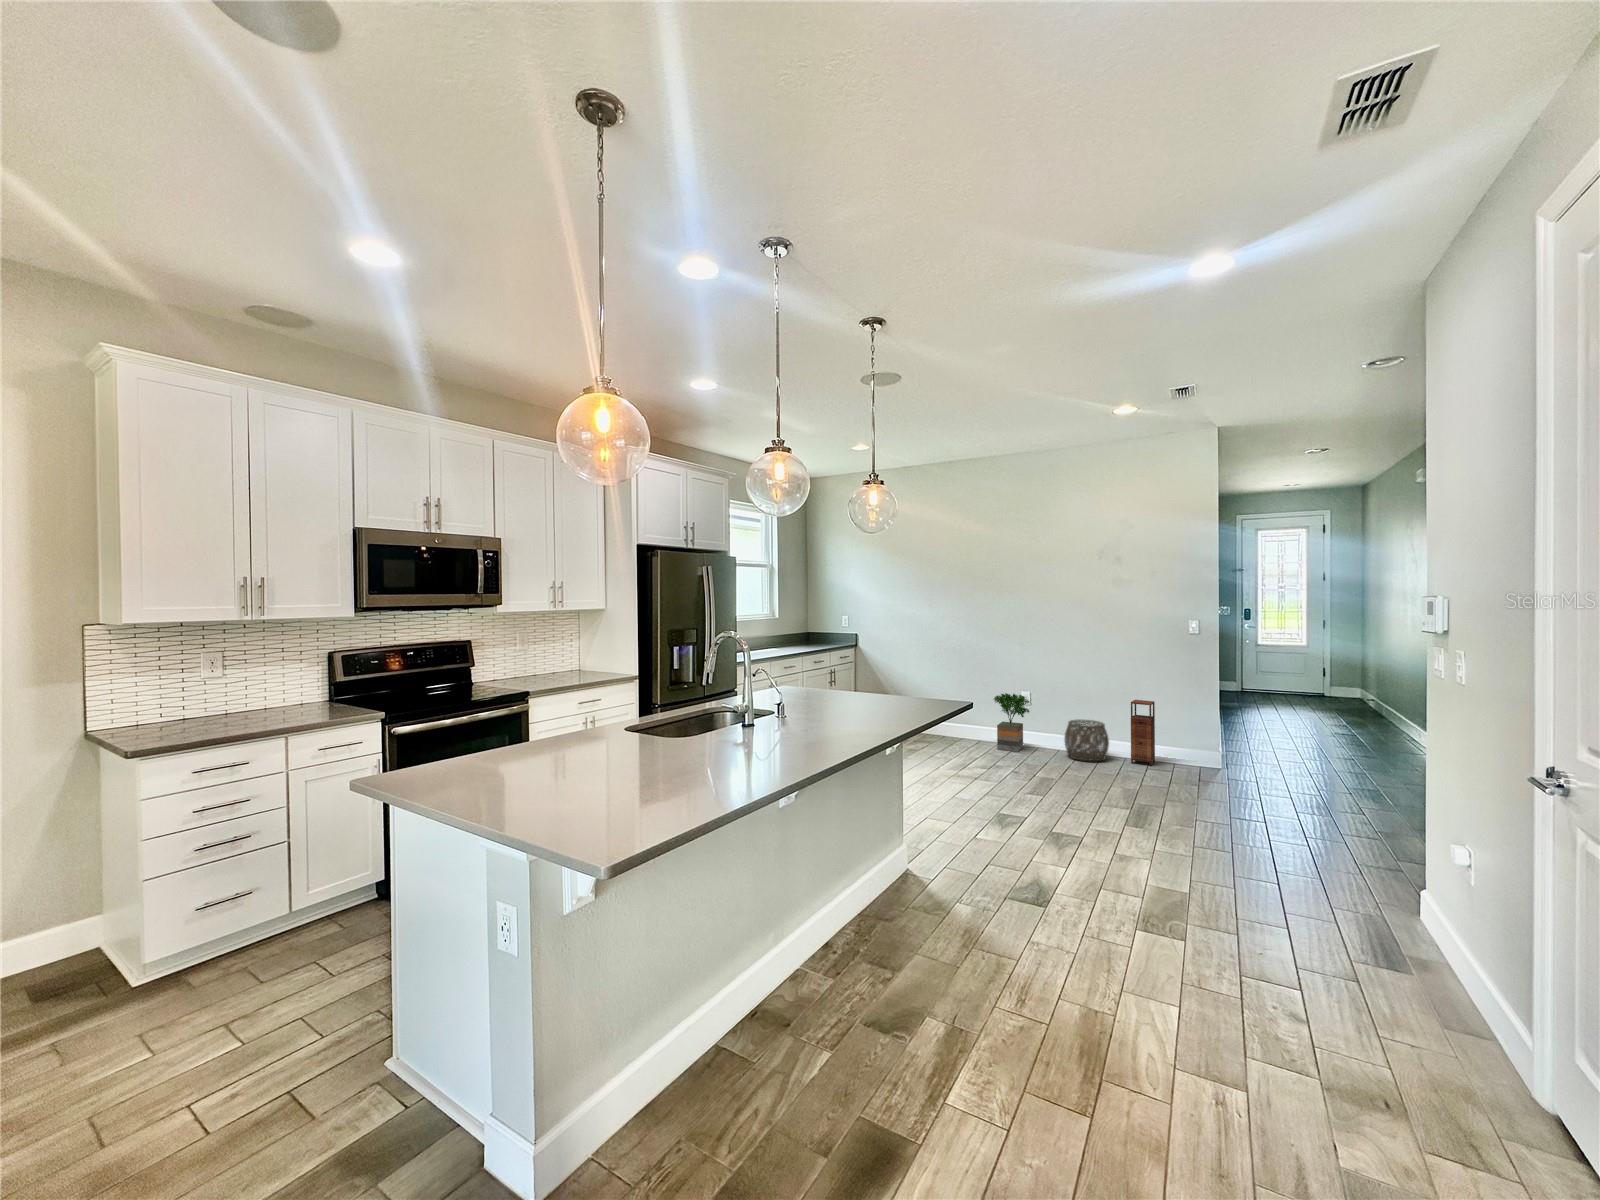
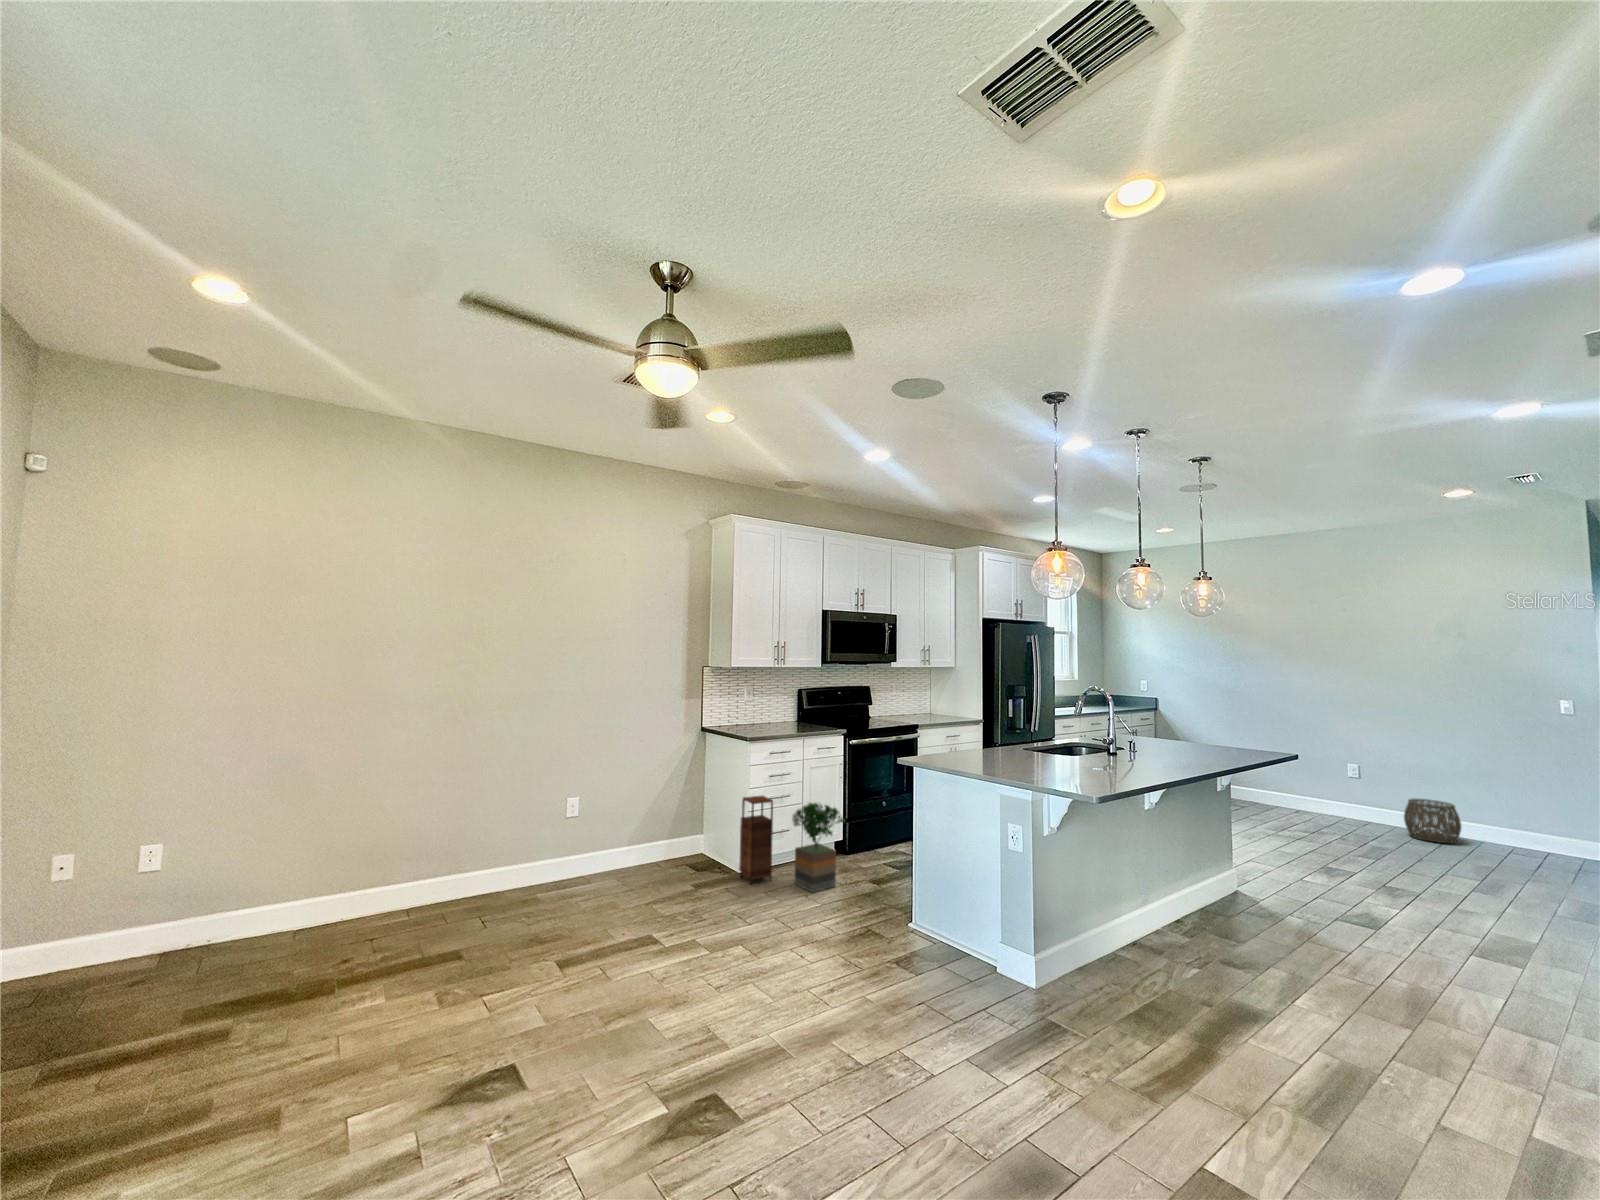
potted tree: present [994,693,1030,752] -> present [792,803,845,892]
storage cabinet: present [1131,700,1155,766] -> present [739,795,773,884]

